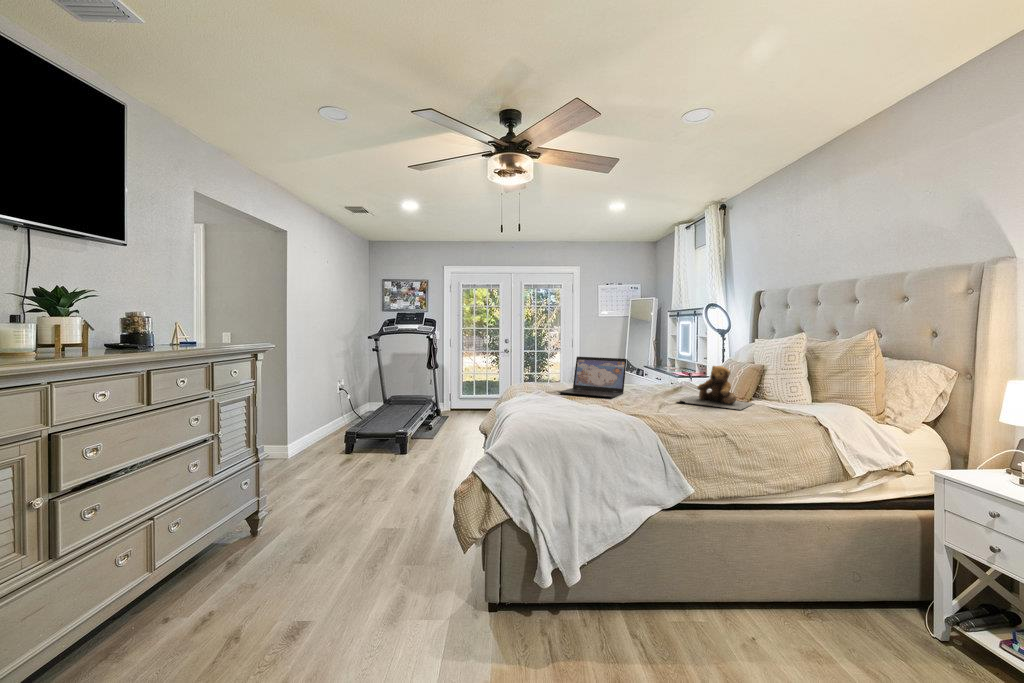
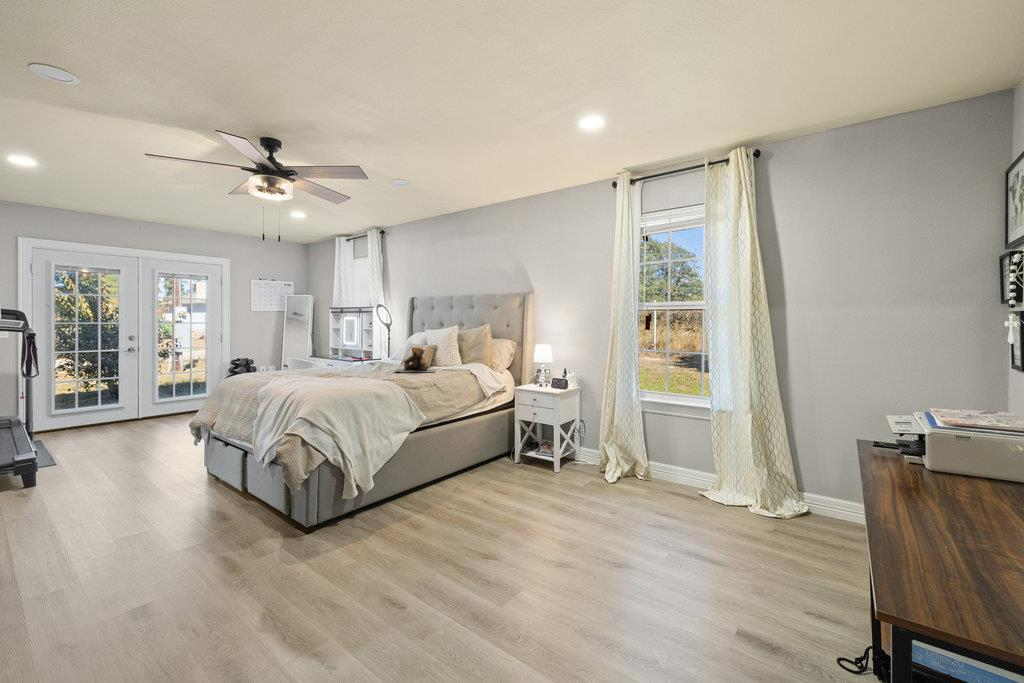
laptop: present [559,357,627,398] -> none [301,346,350,376]

